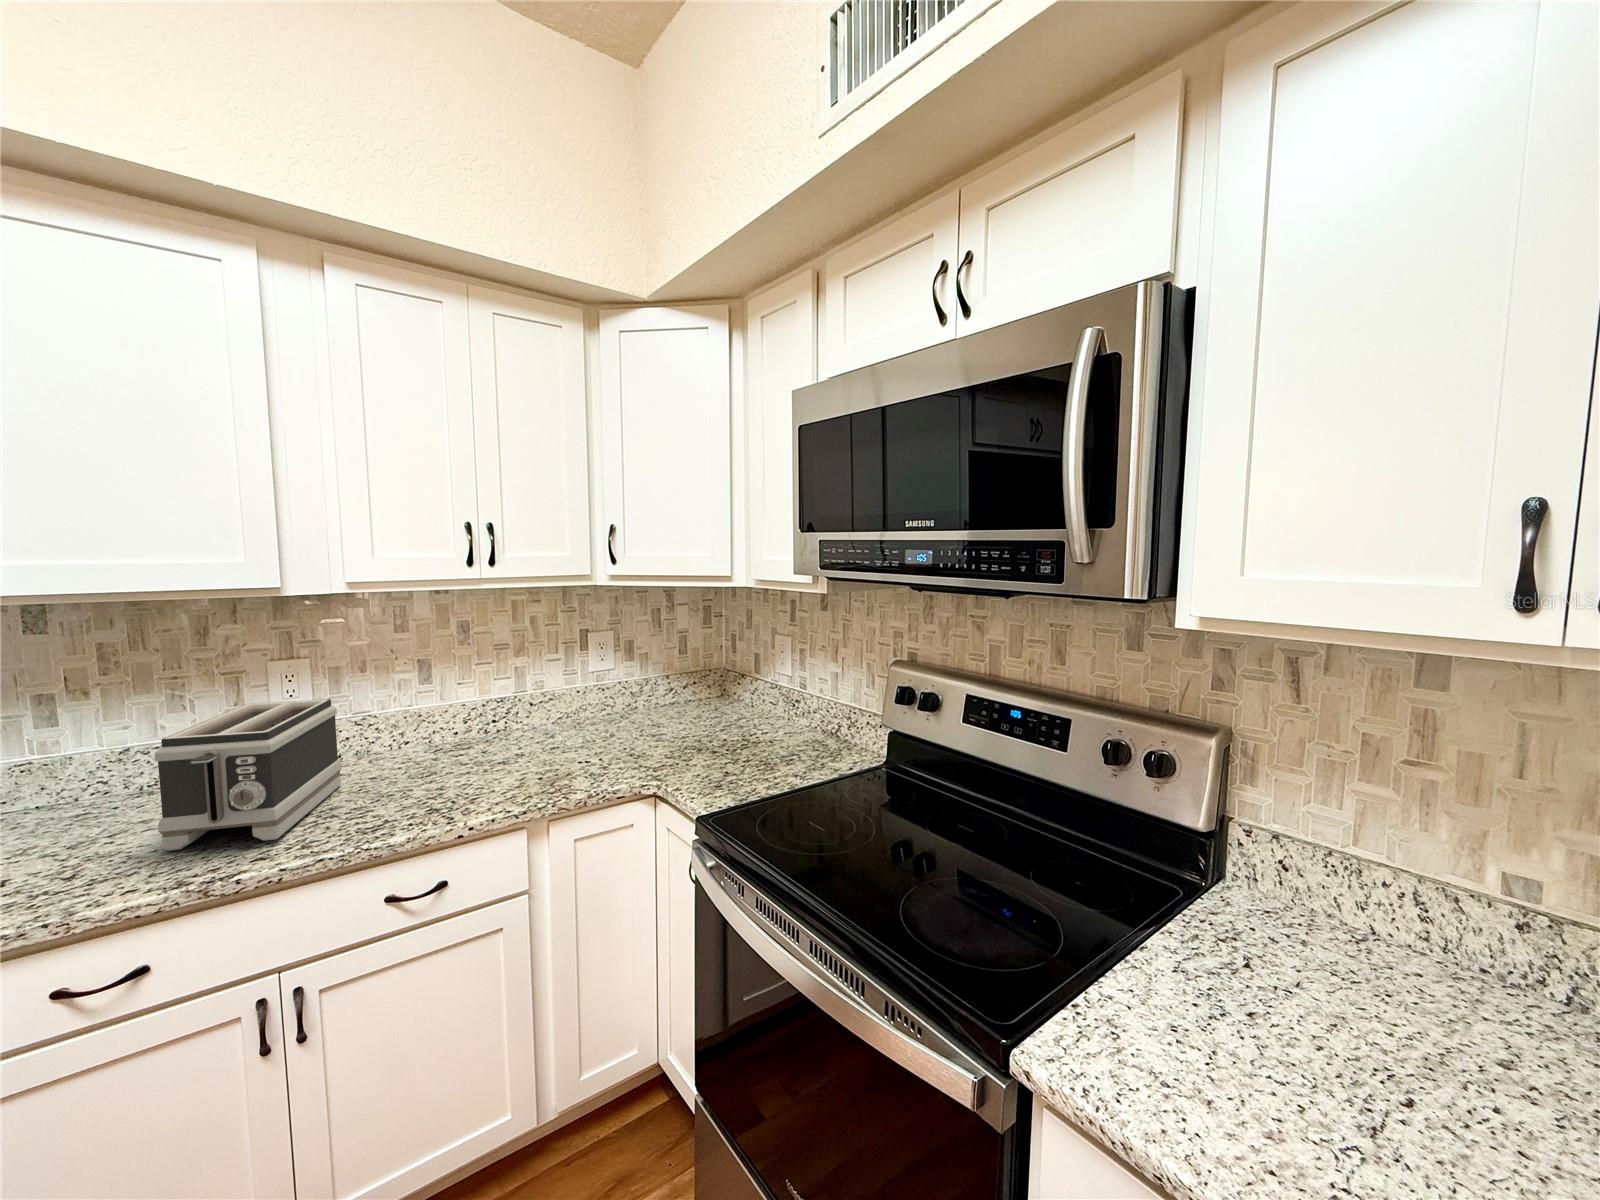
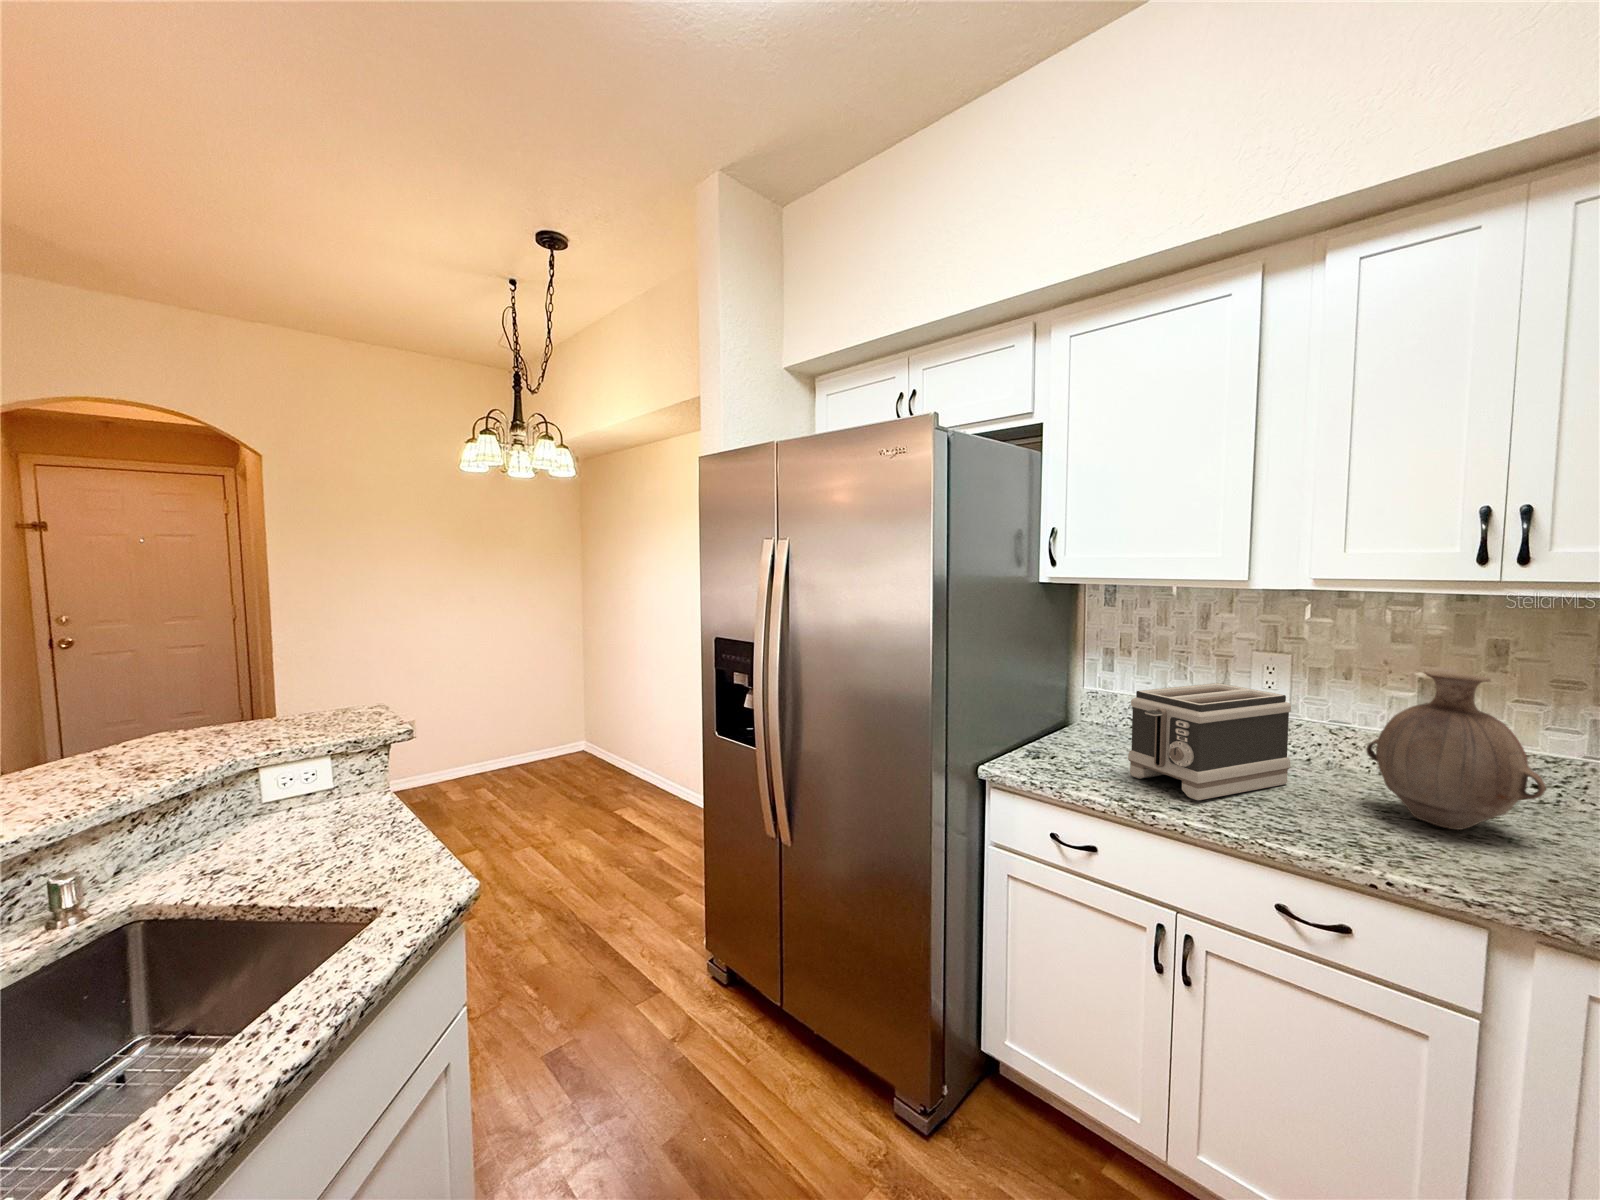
vase: none [406,650,519,772] -> present [1366,671,1546,830]

